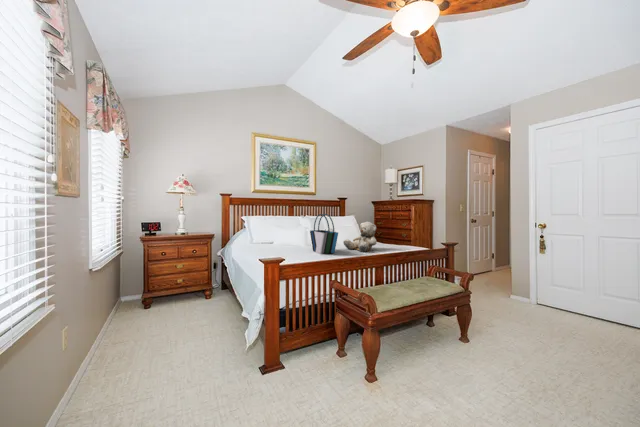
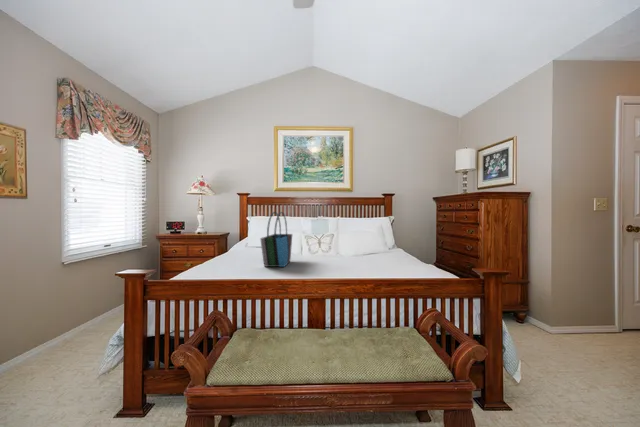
teddy bear: present [343,222,377,252] -> none [320,224,364,270]

